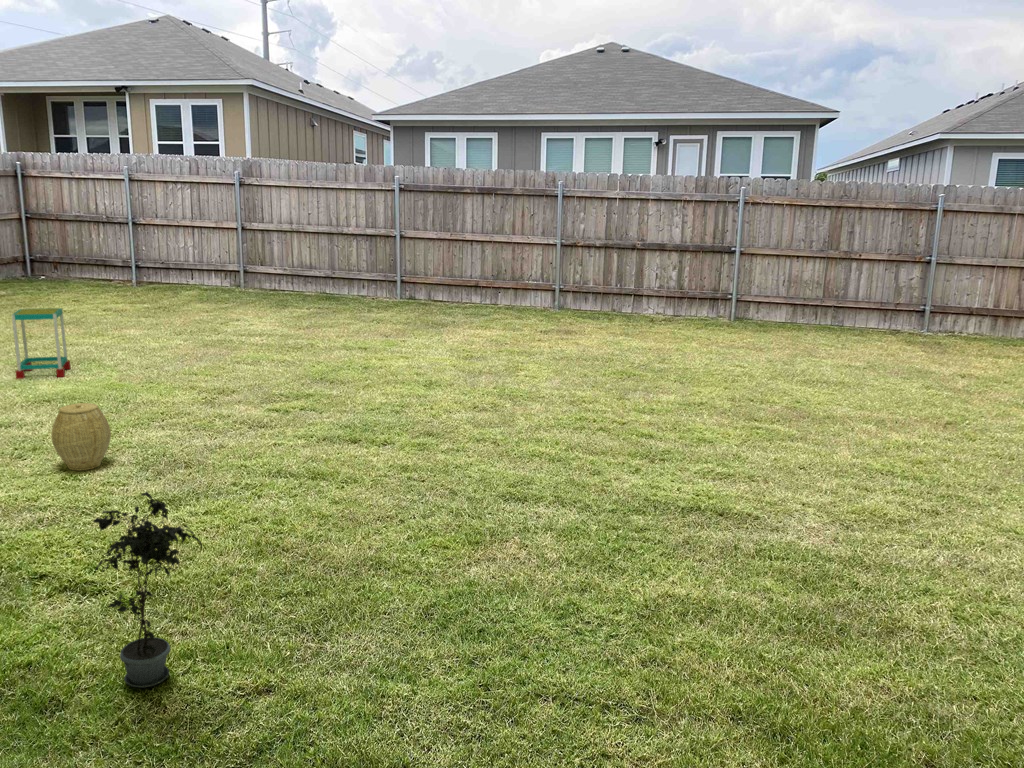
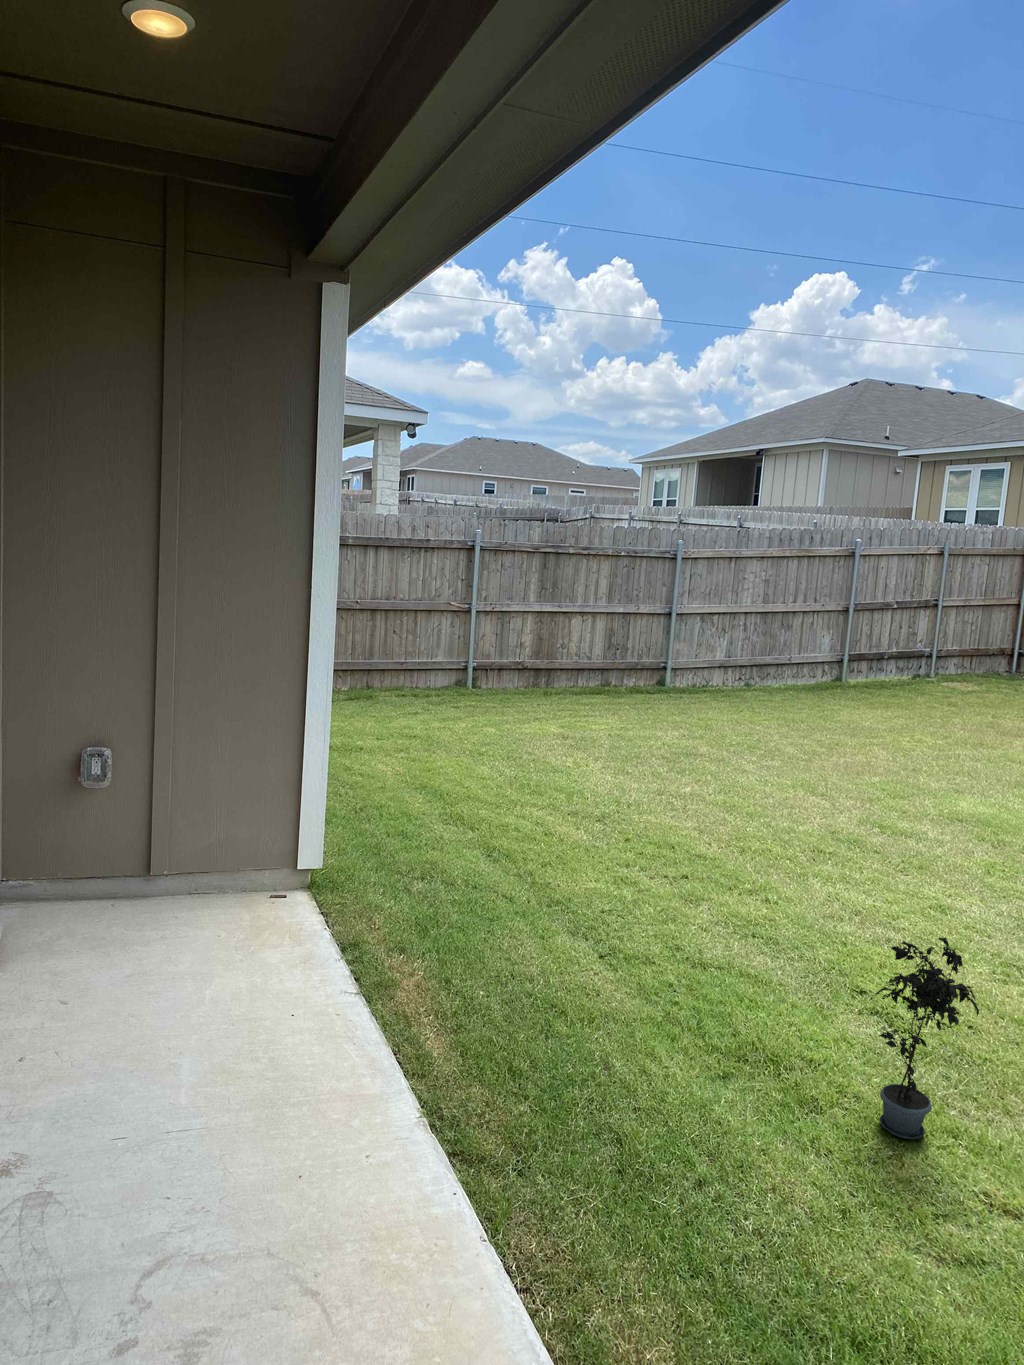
side table: present [12,308,71,379] -> none [940,714,1009,799]
woven basket: present [51,403,111,470] -> none [932,830,995,907]

